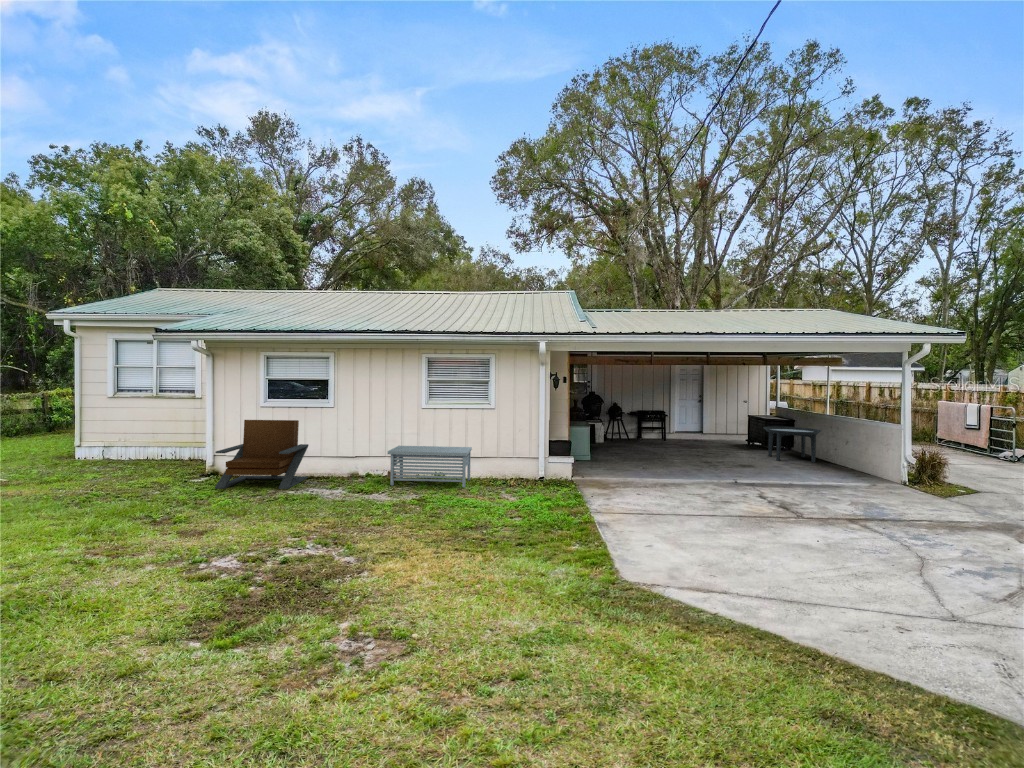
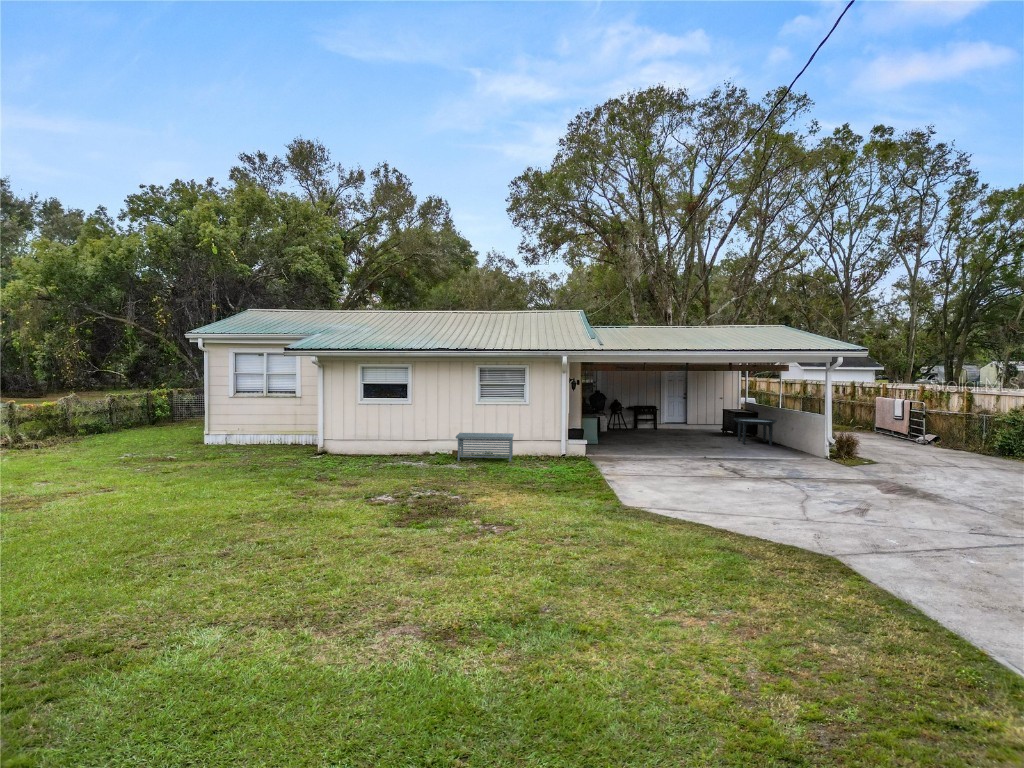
lounge chair: present [215,420,308,489] -> none [336,414,394,463]

